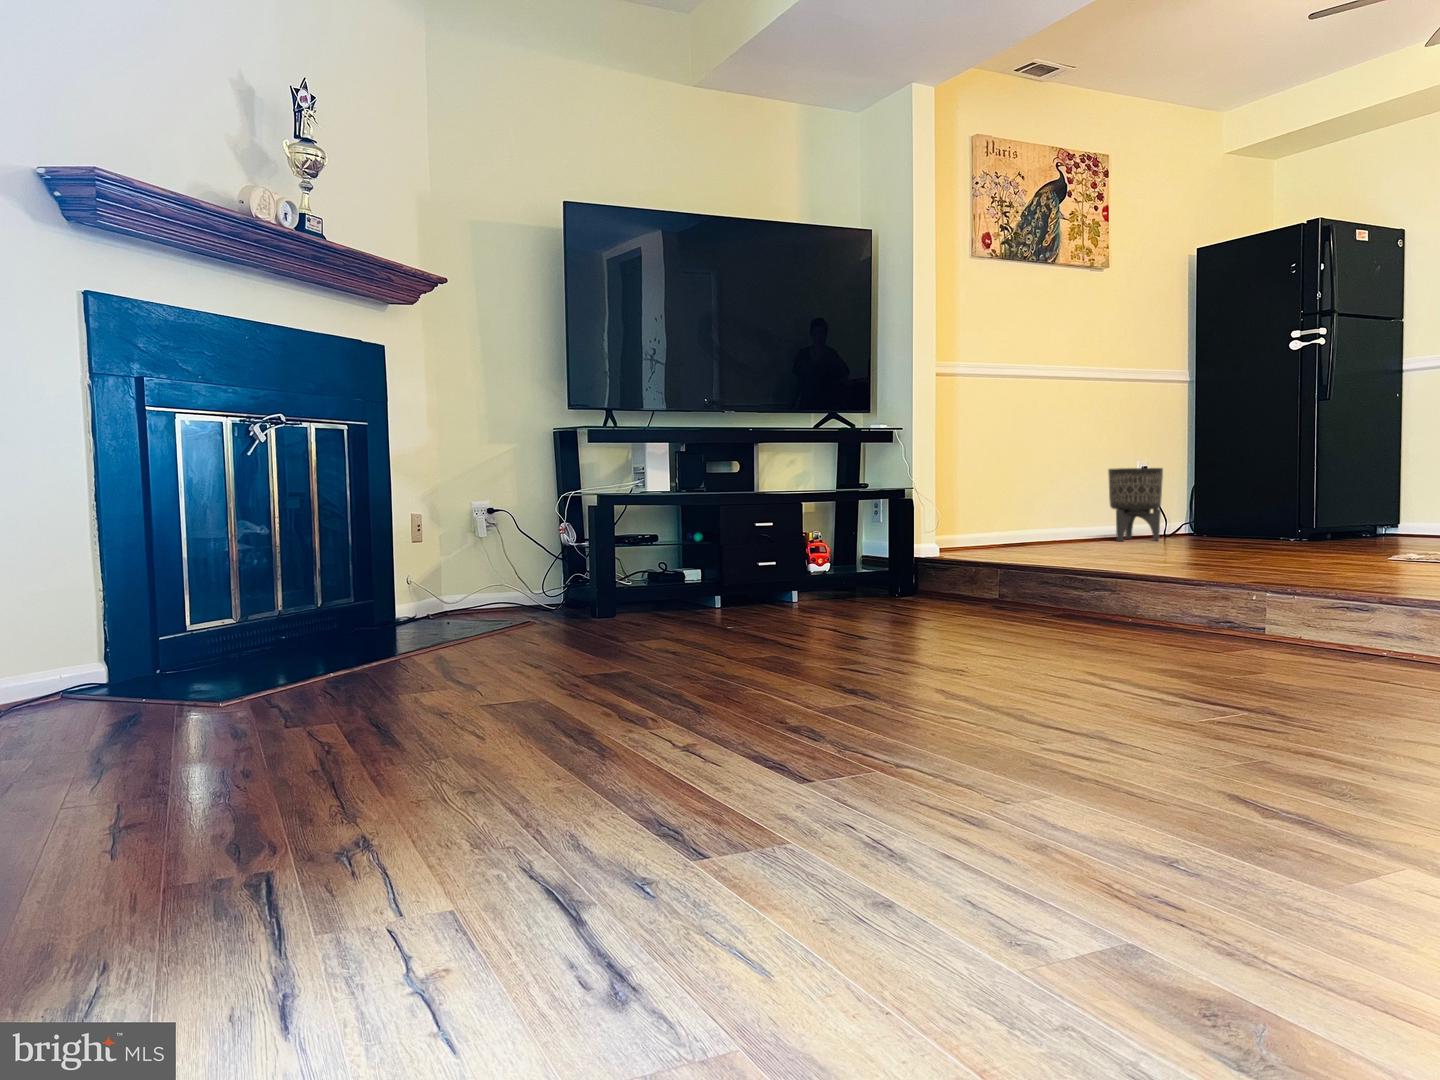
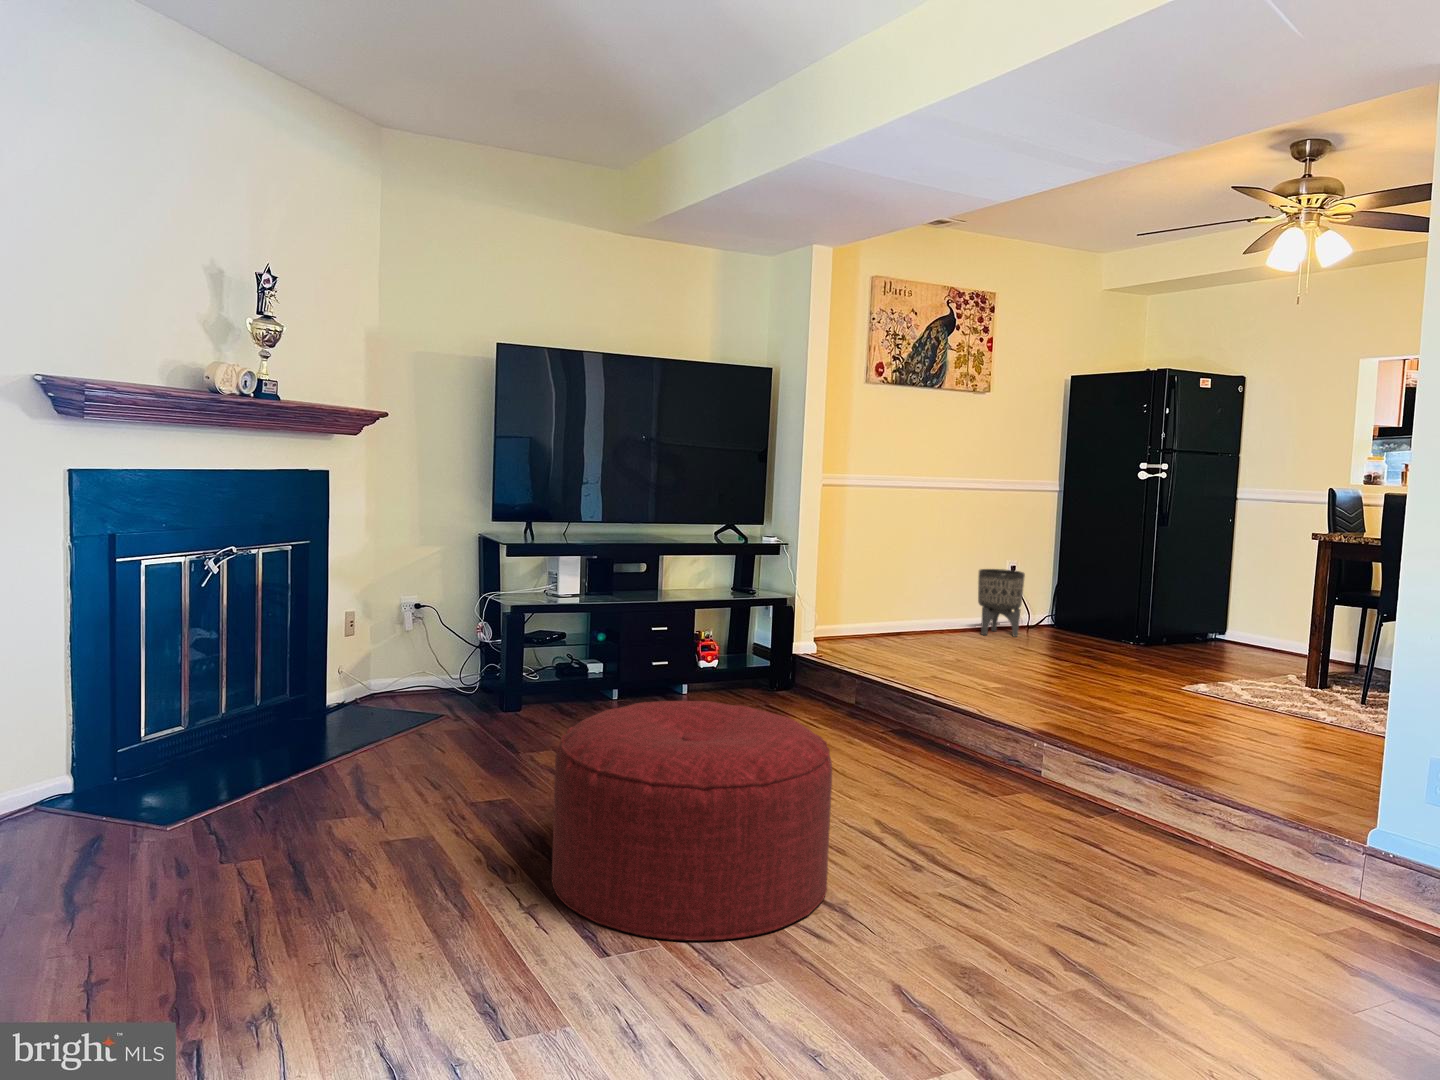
ottoman: none [703,516,1062,766] -> present [552,701,832,941]

